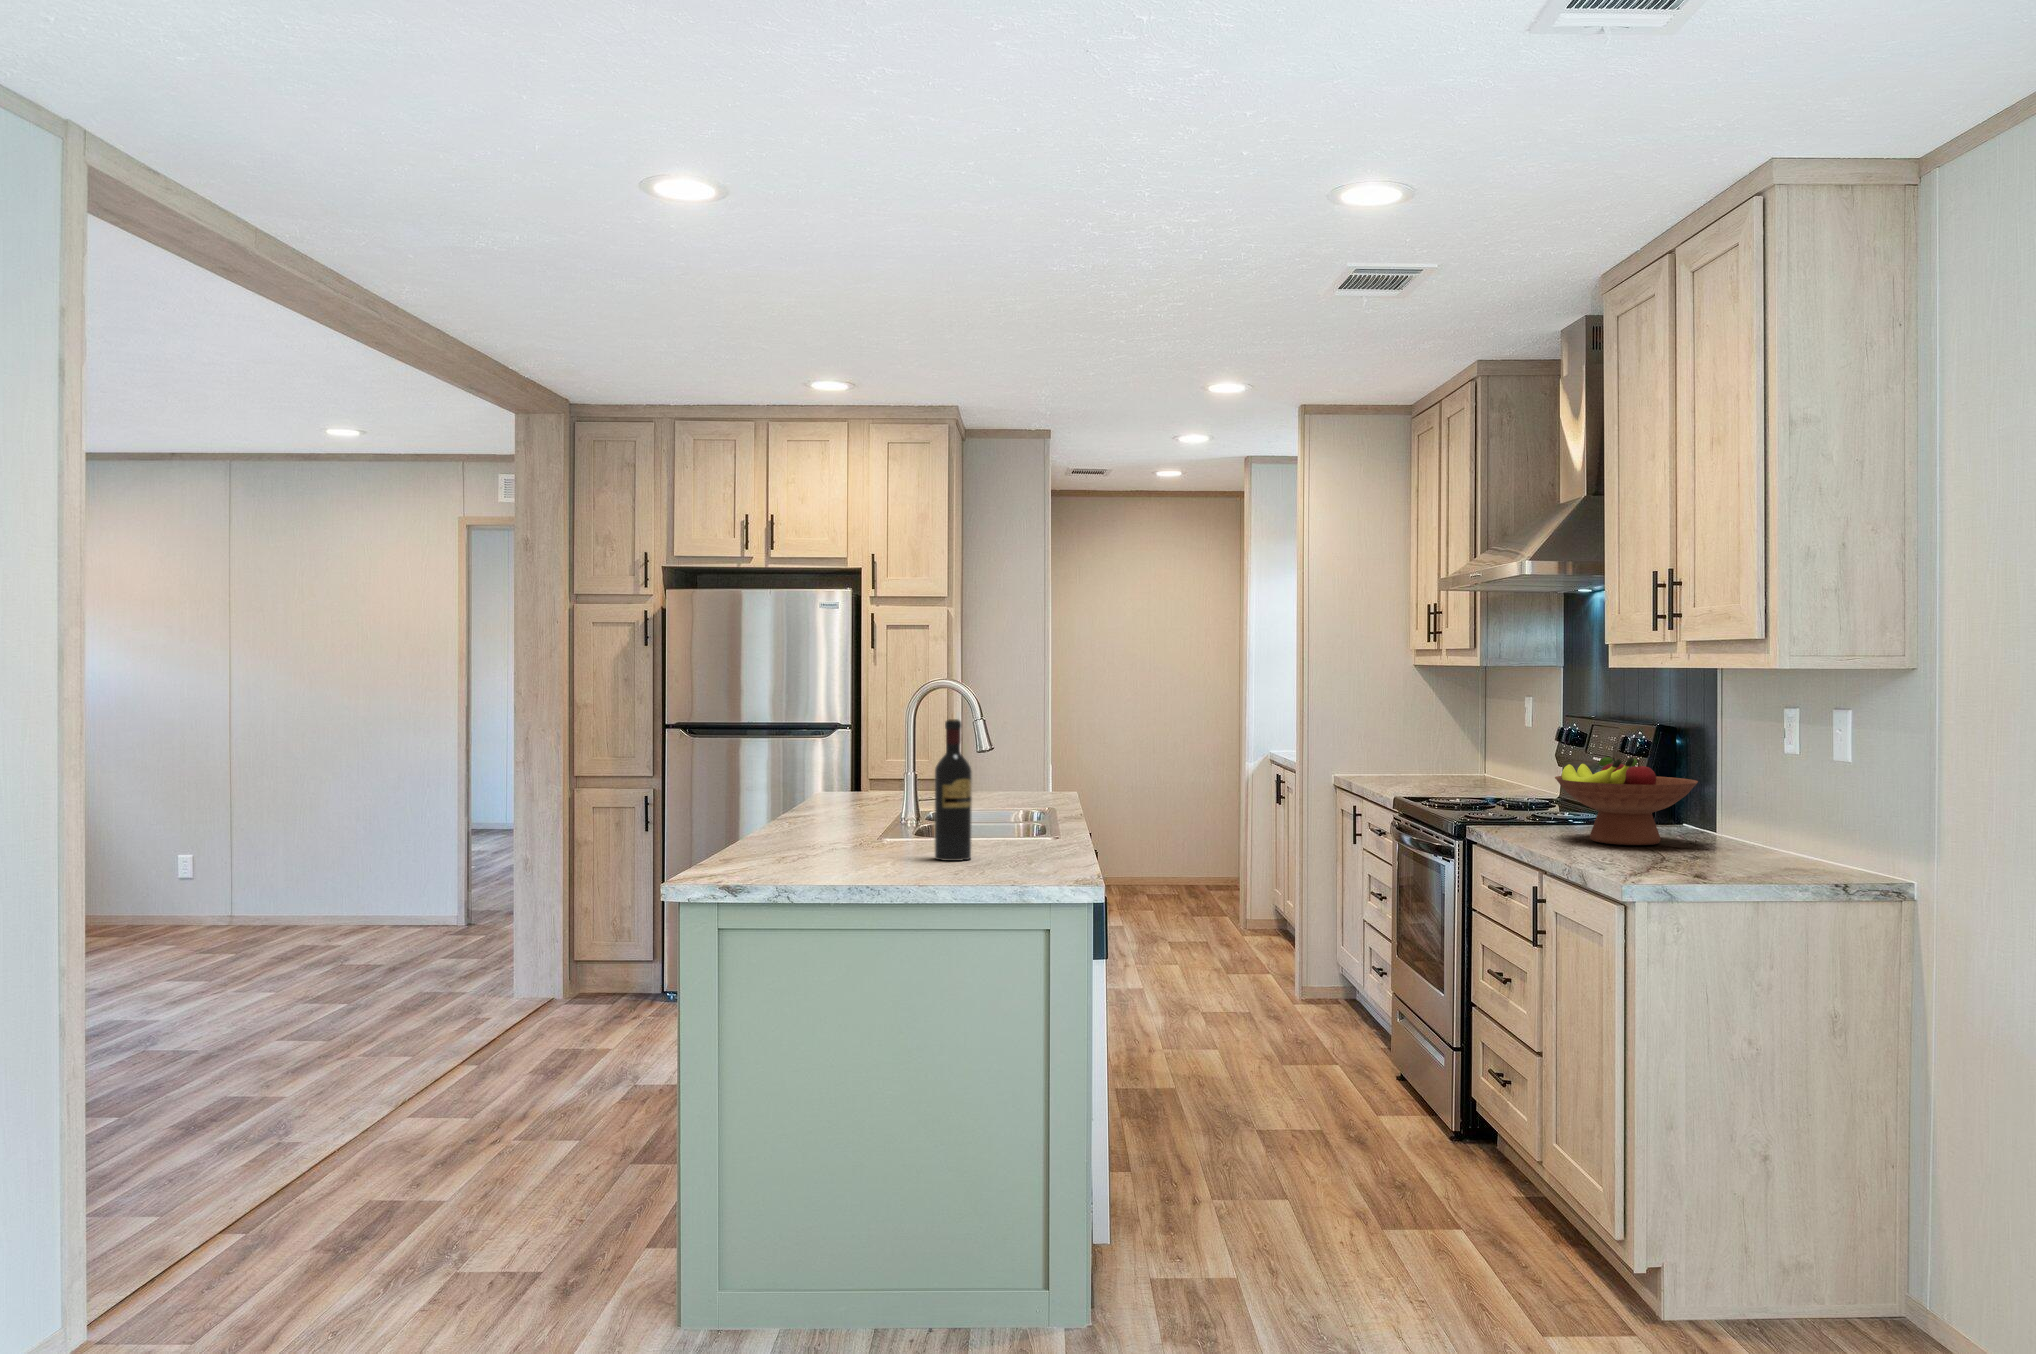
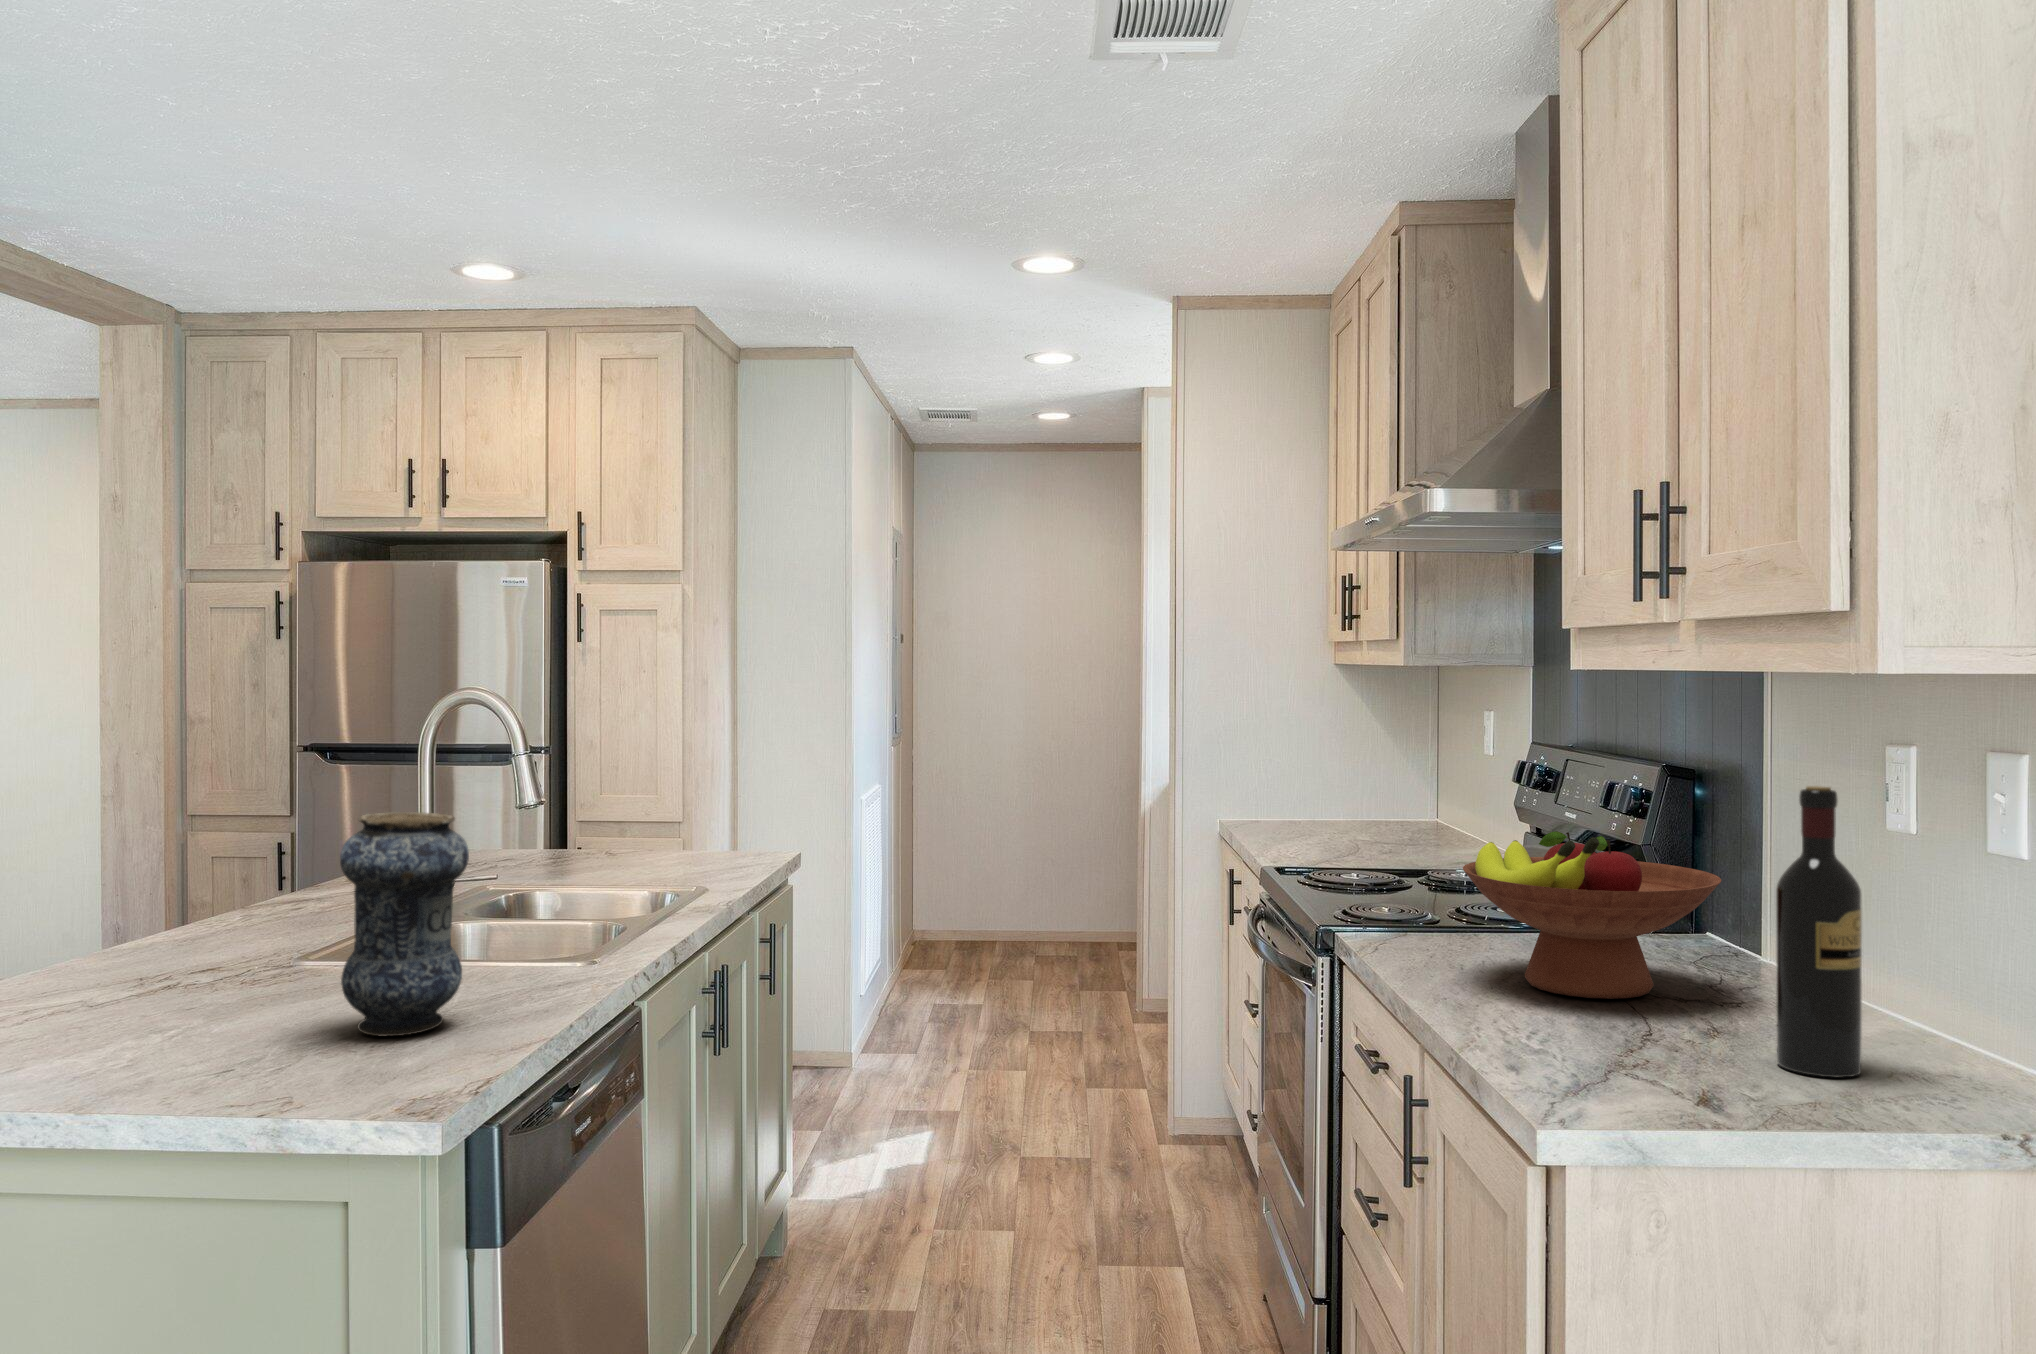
wine bottle: present [935,719,972,861] -> present [1776,786,1862,1077]
vase: none [990,740,1052,854] -> present [340,812,469,1036]

